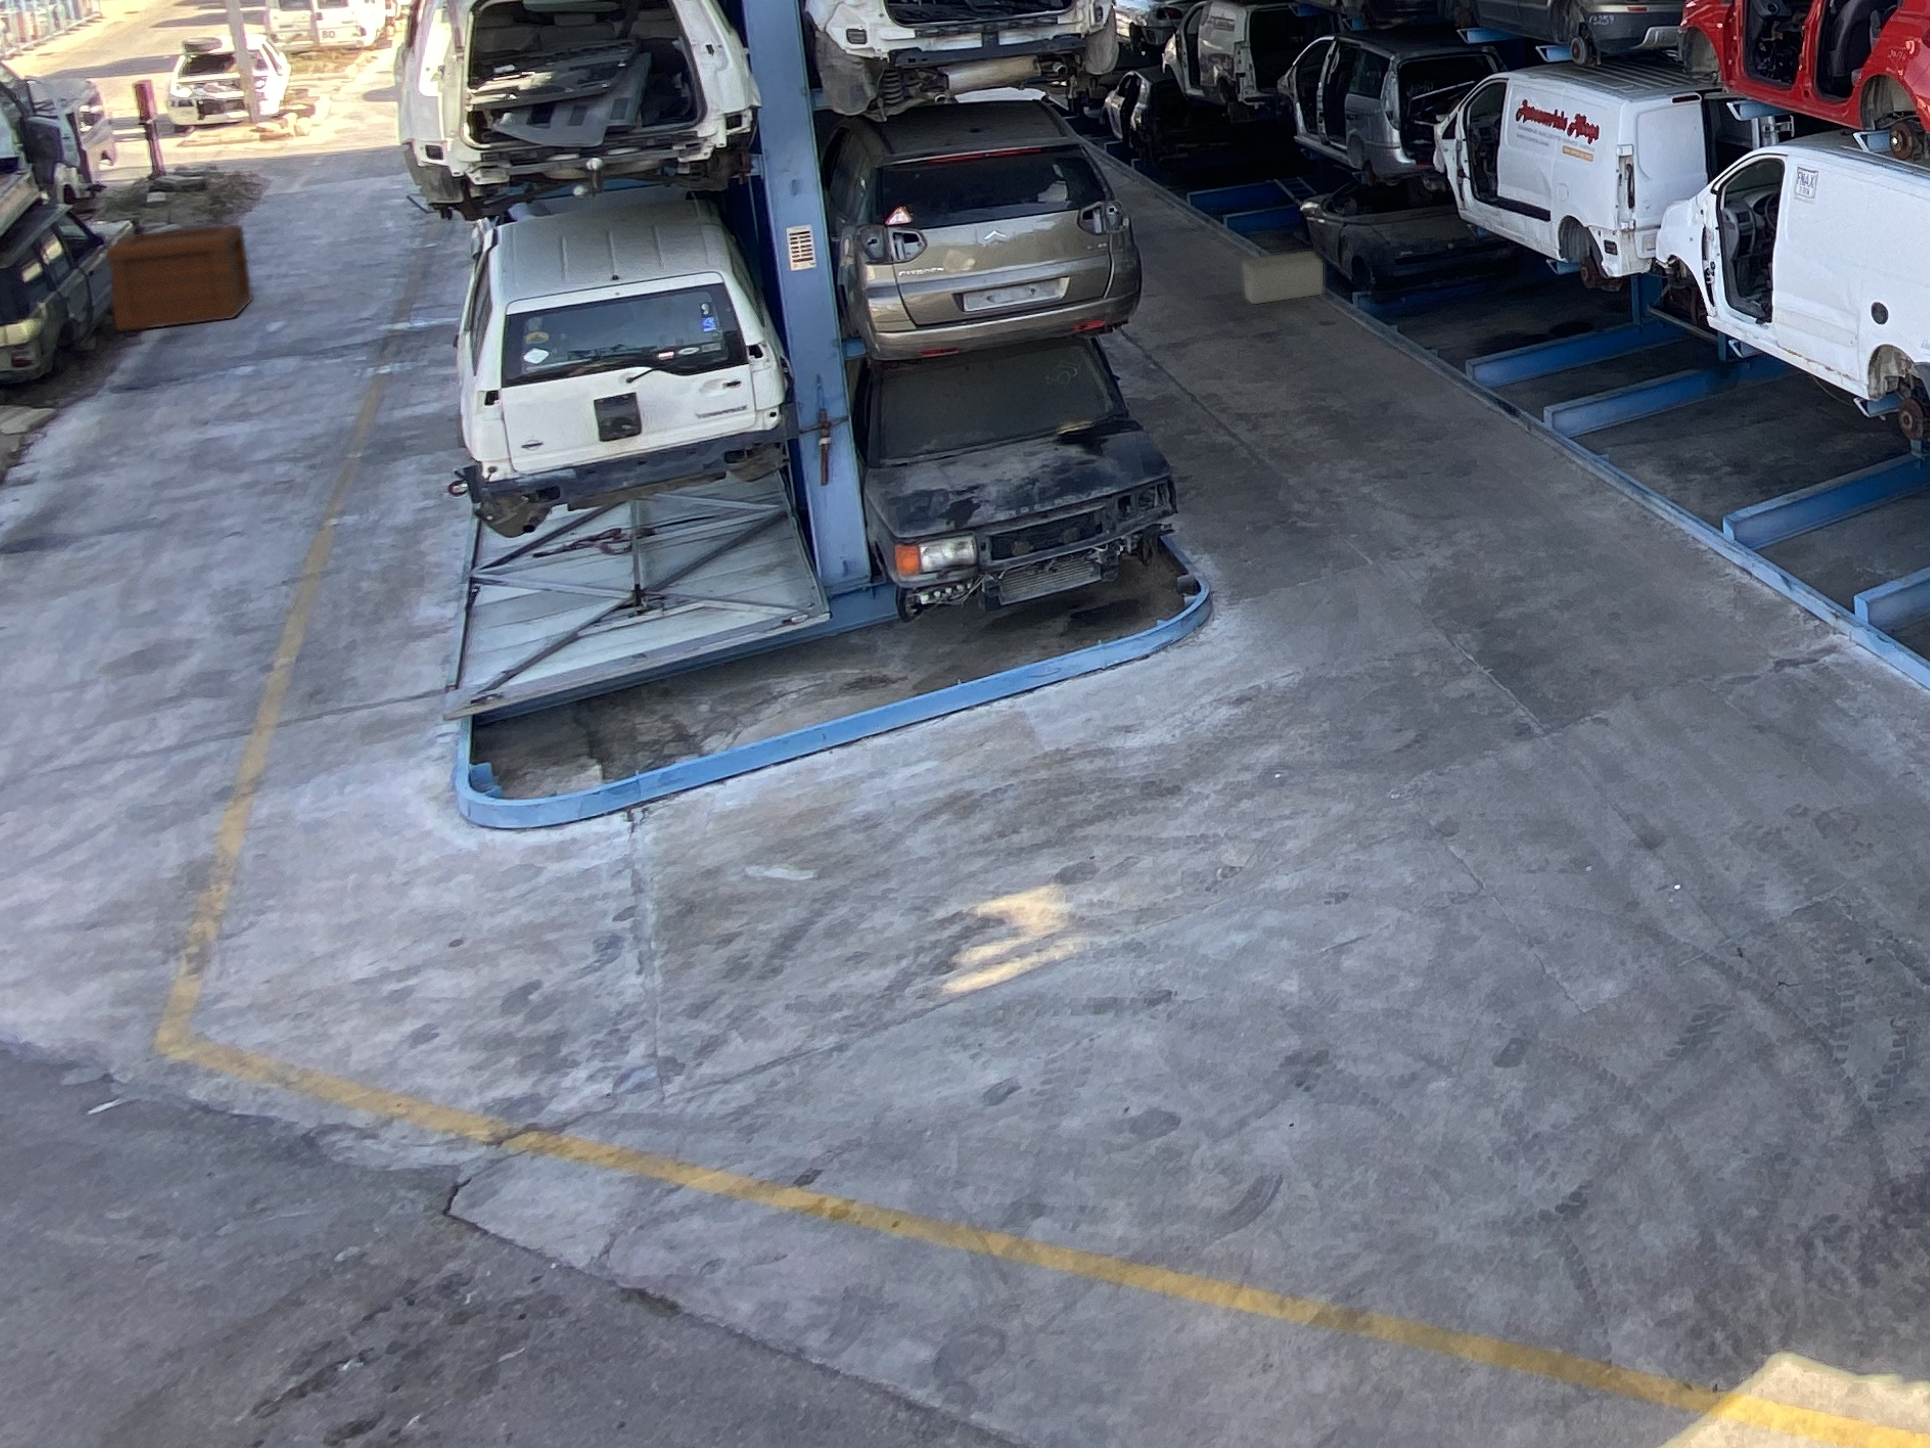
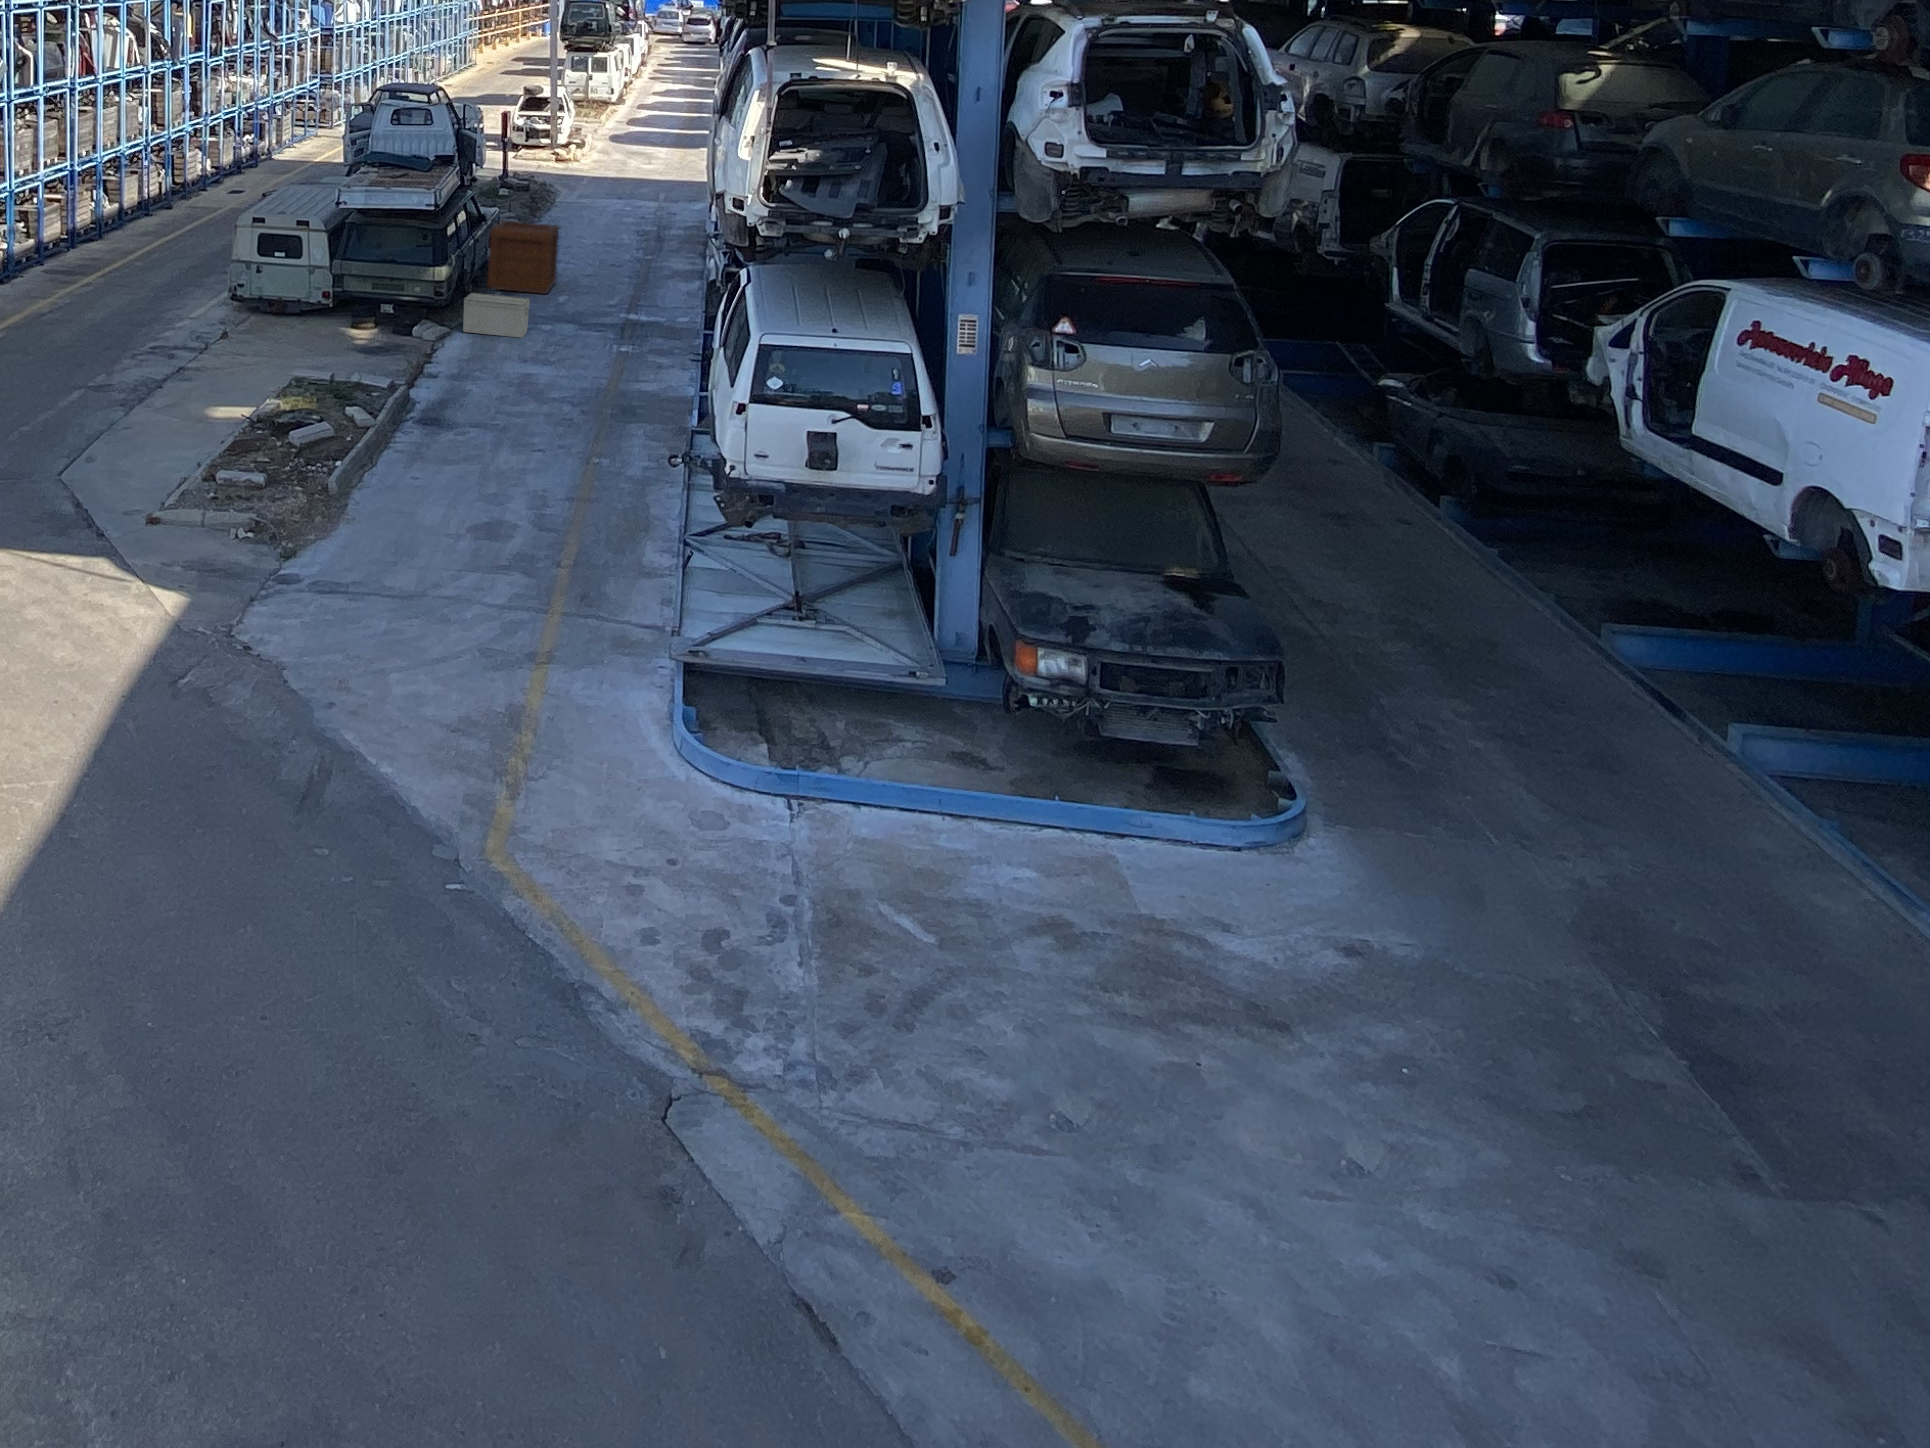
storage bin: present [1242,251,1323,304] -> present [463,293,530,338]

